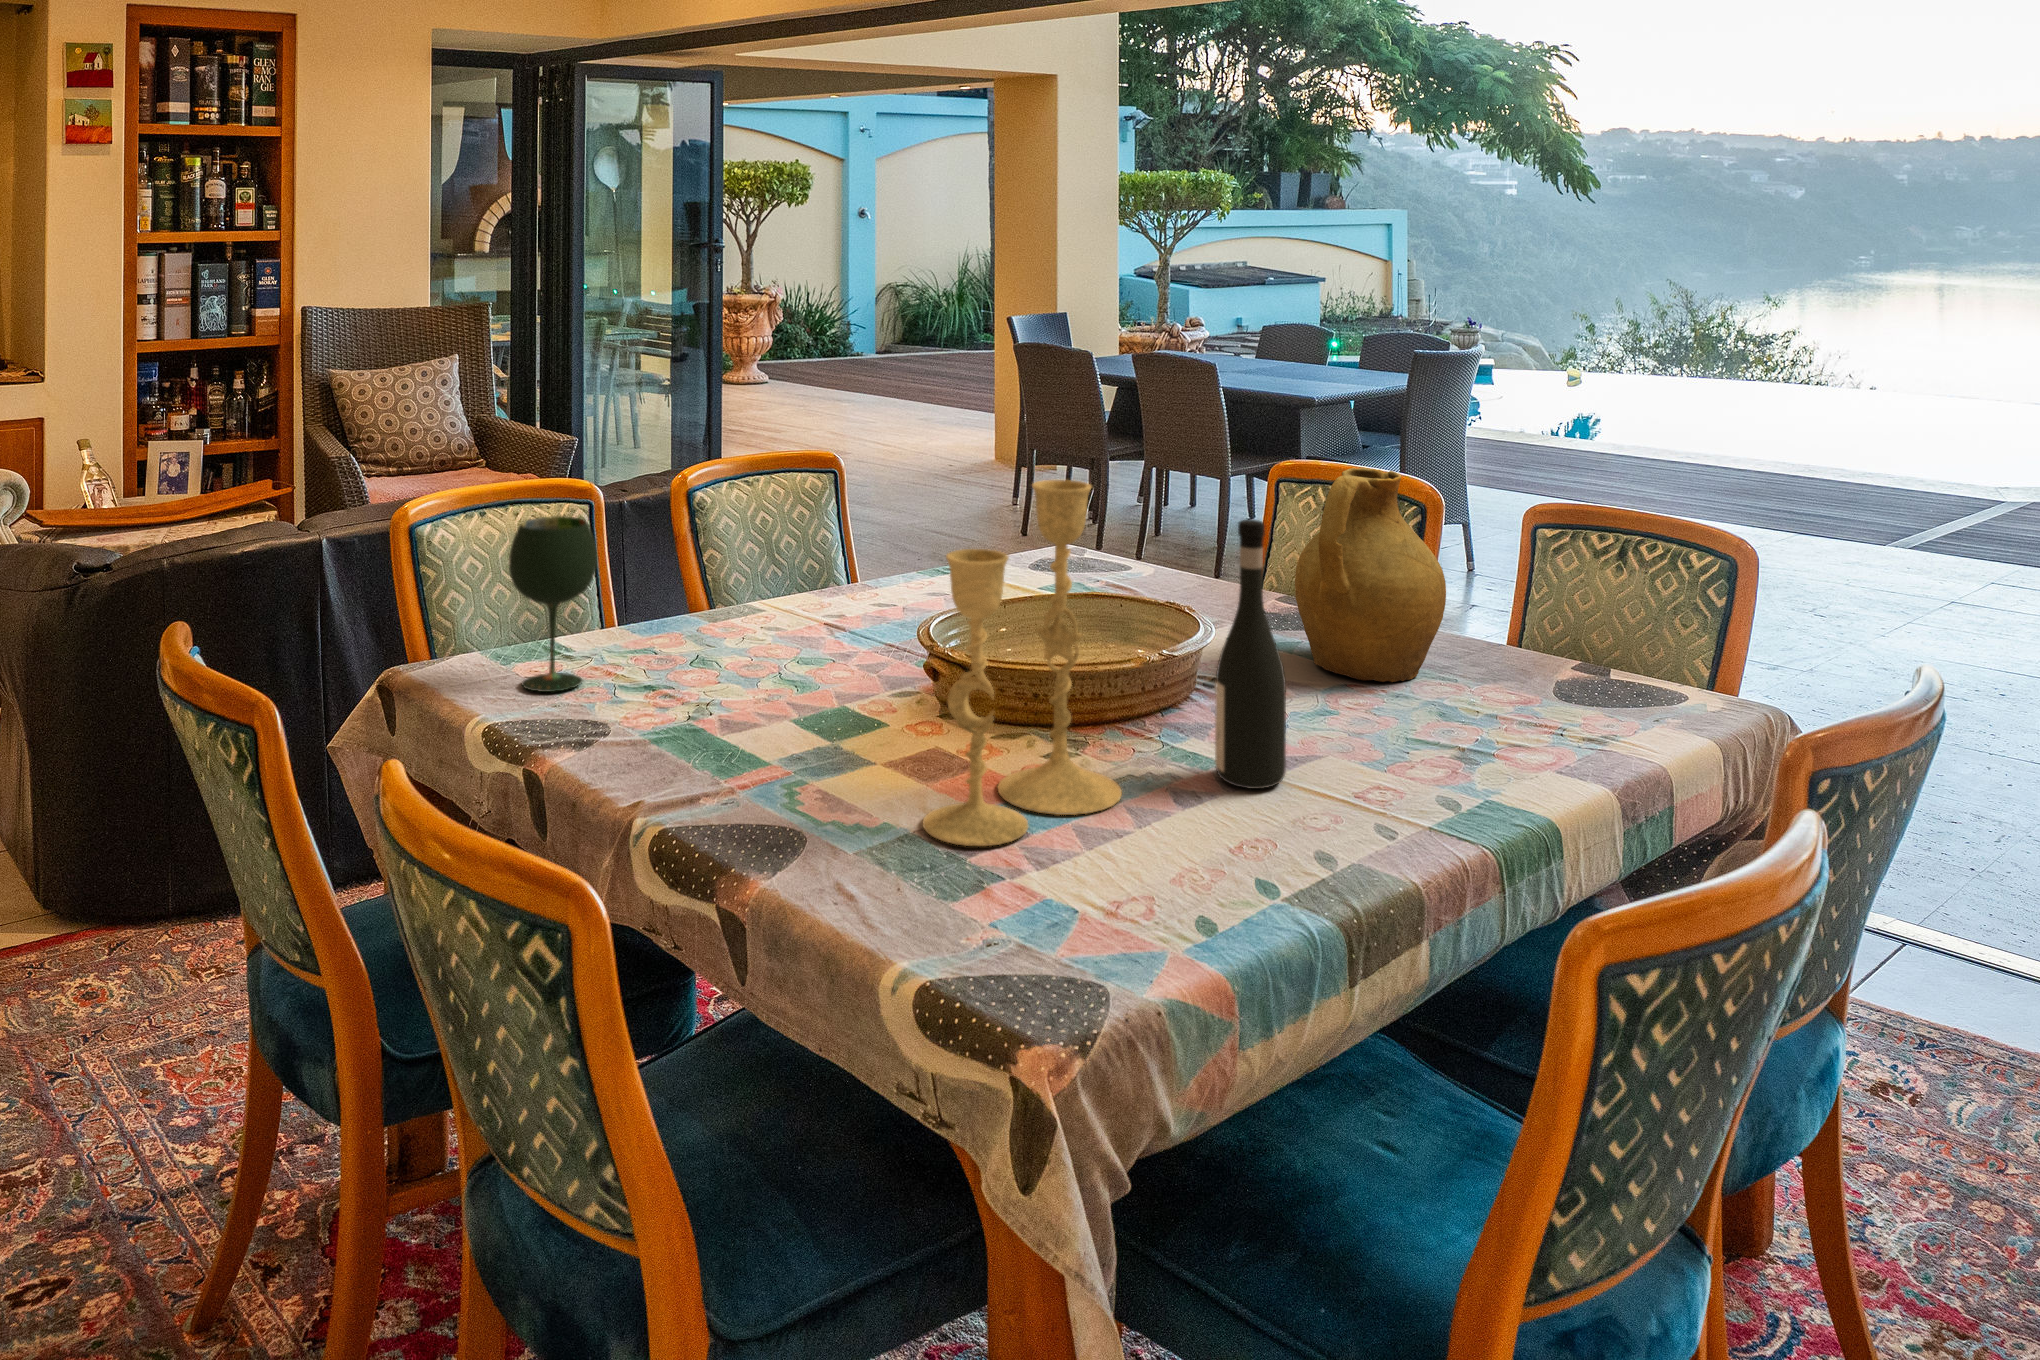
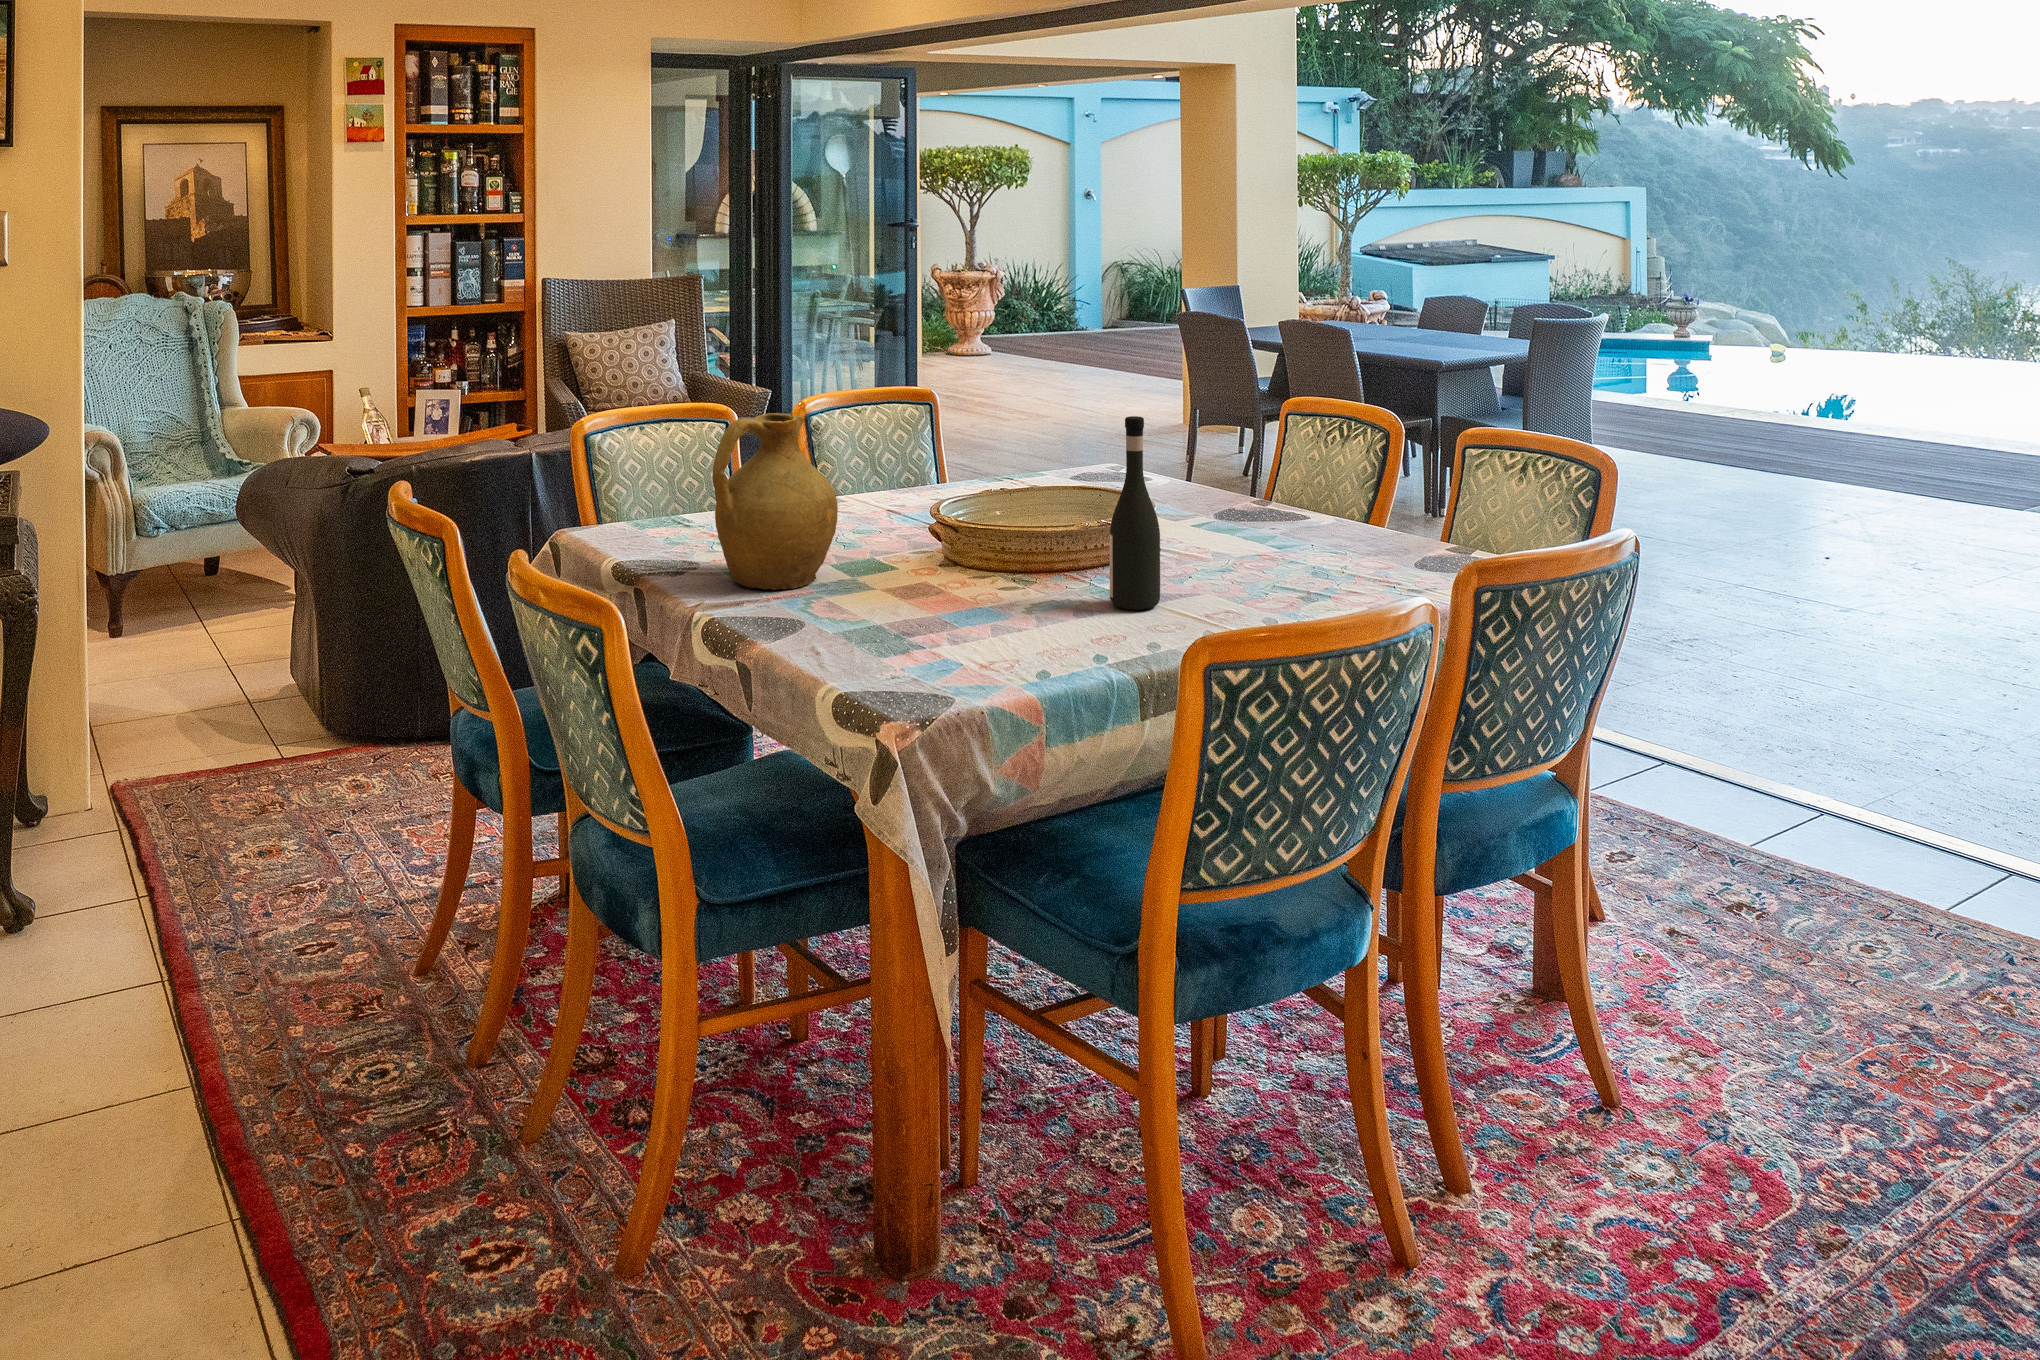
pitcher: present [1295,468,1446,682] -> present [713,413,838,590]
candlestick: present [923,480,1122,846] -> none [883,385,1037,633]
wine glass: present [509,516,597,692] -> none [631,419,696,545]

